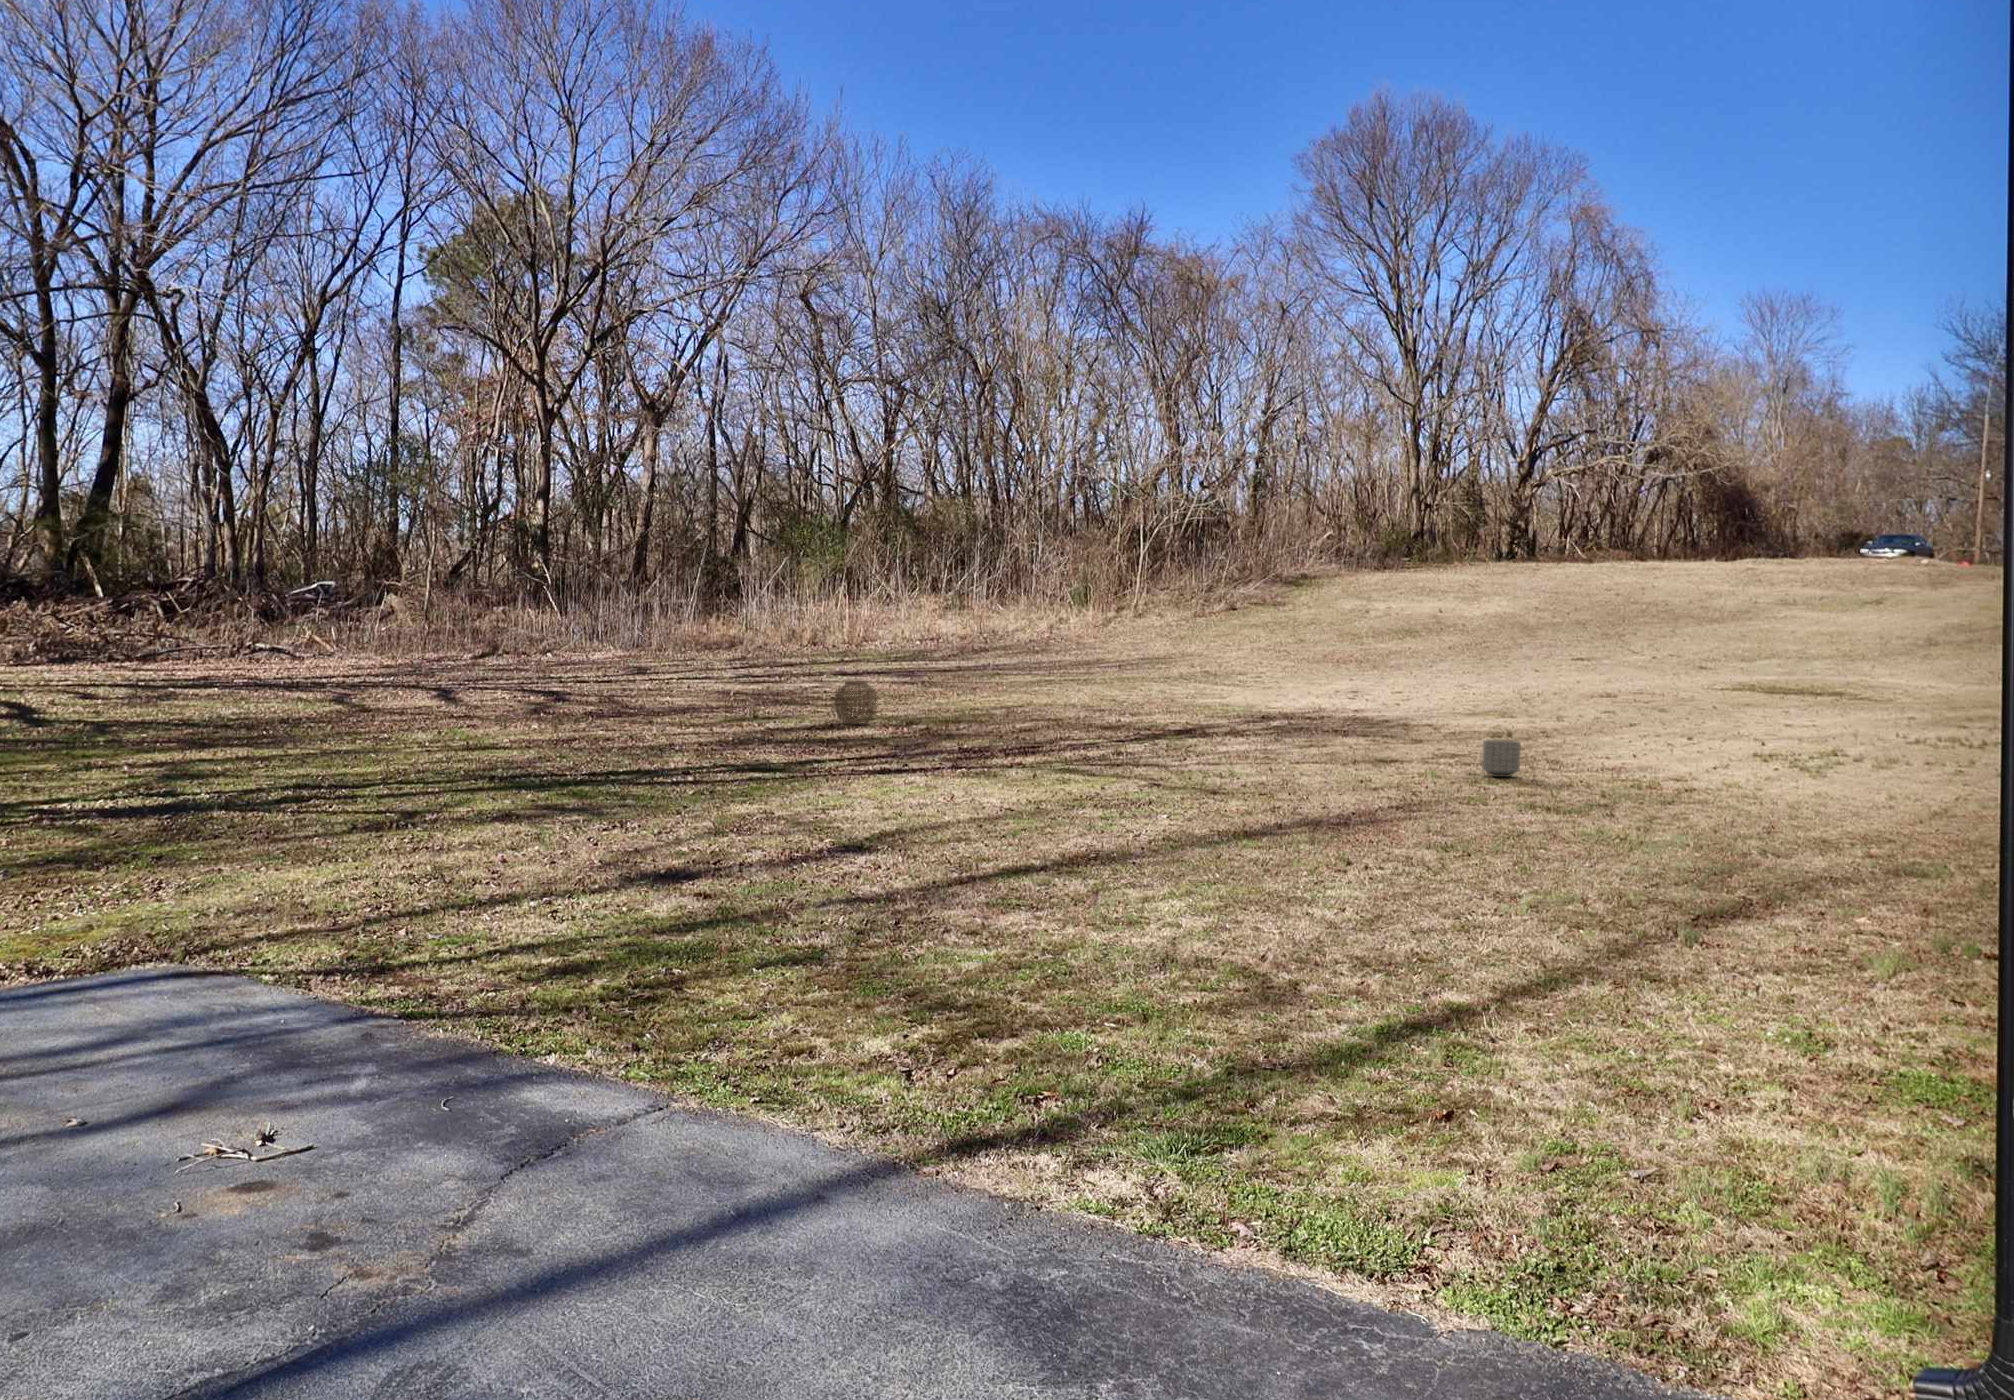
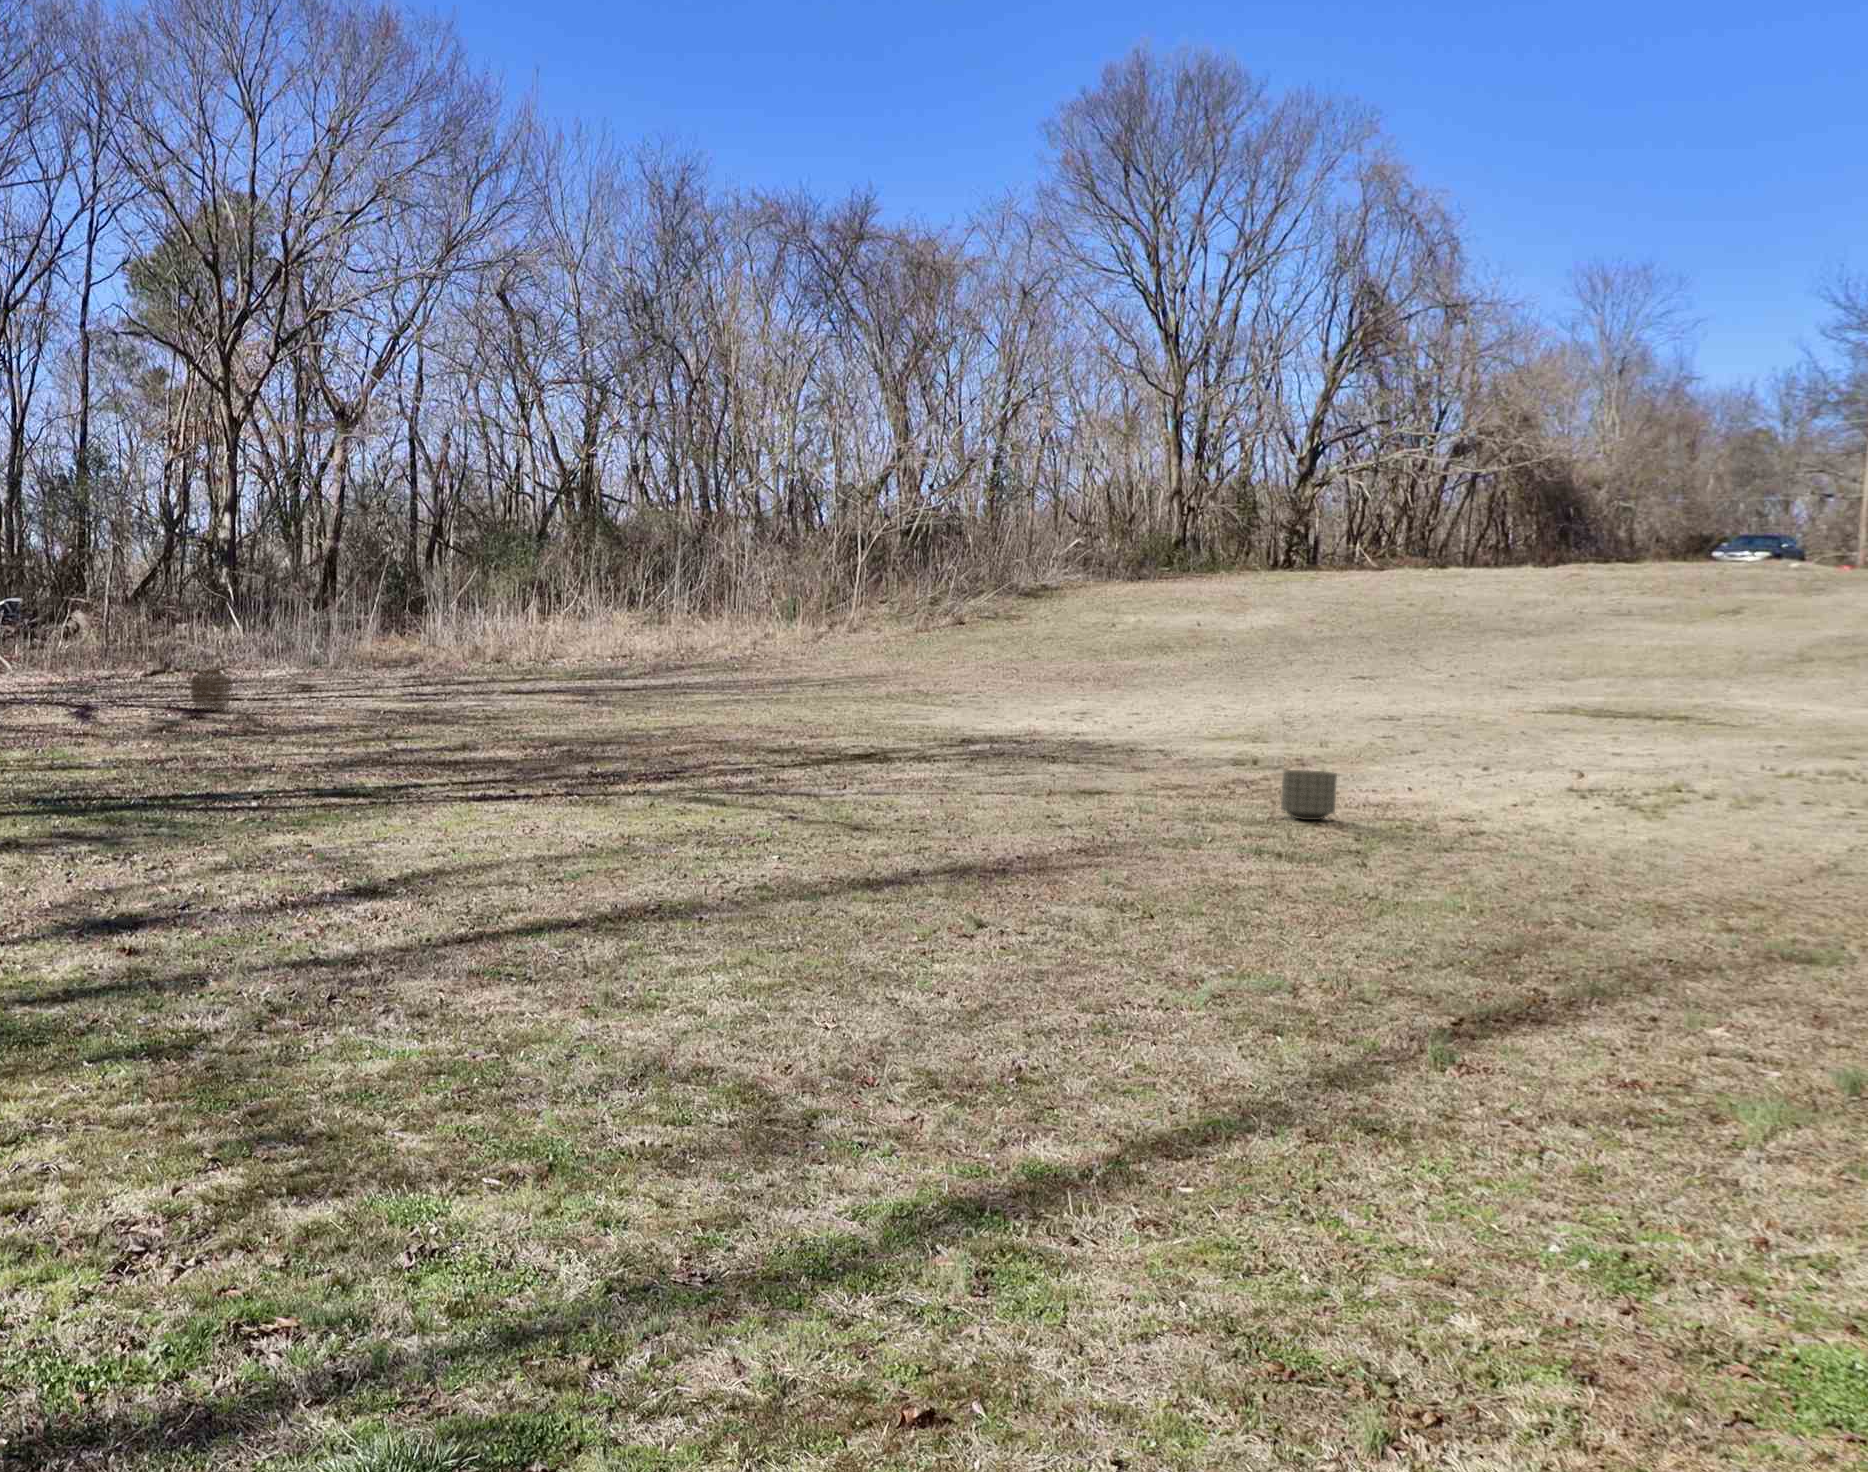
woven basket: present [835,681,877,725] -> present [191,670,231,711]

